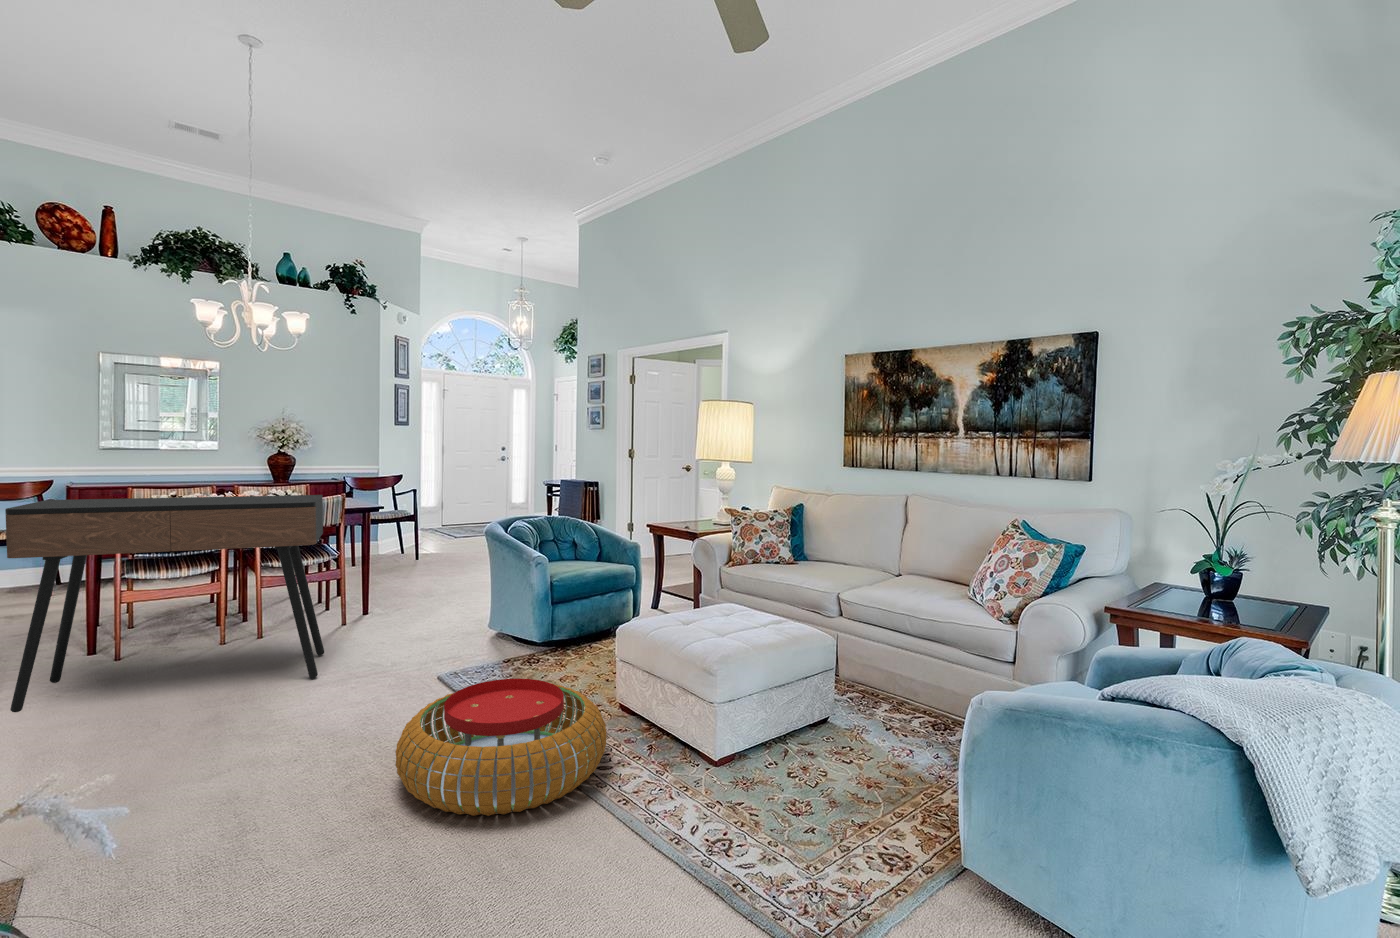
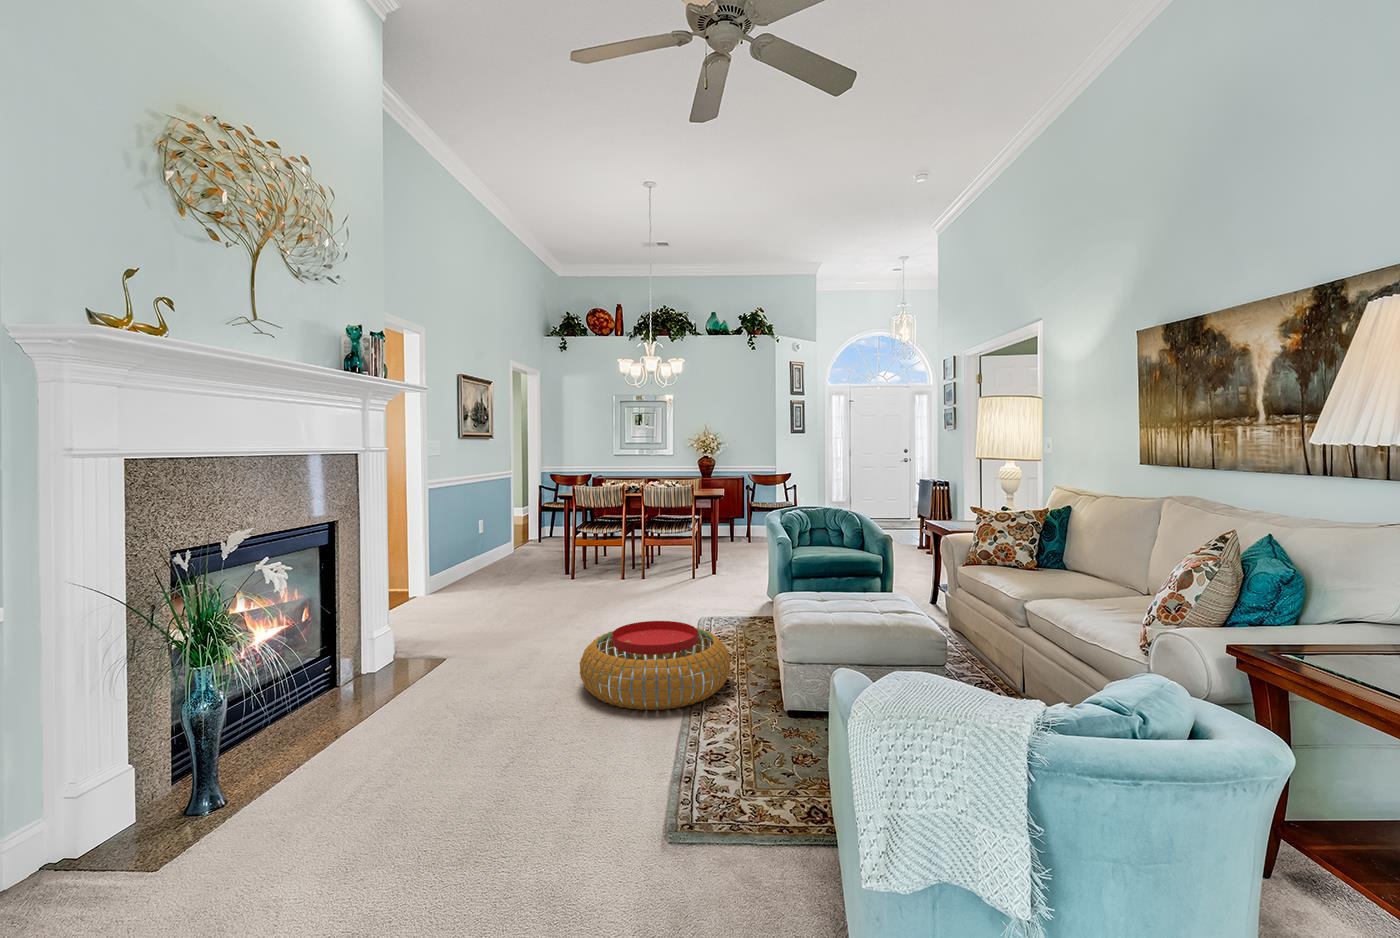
console table: present [5,495,324,712] -> none [490,483,651,611]

